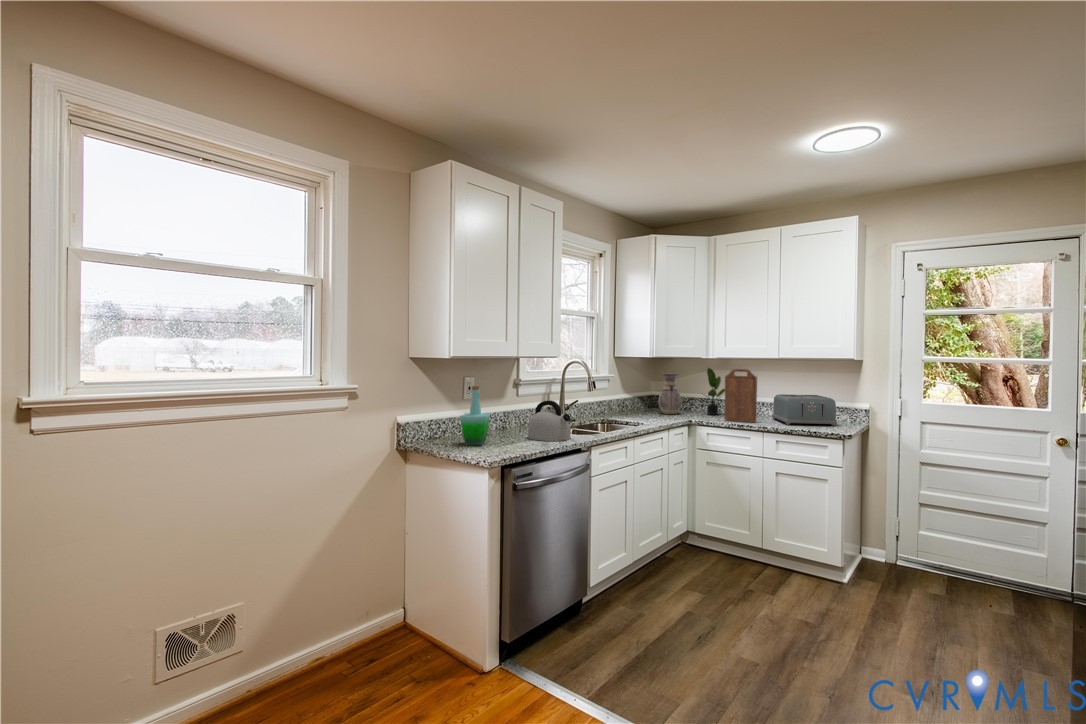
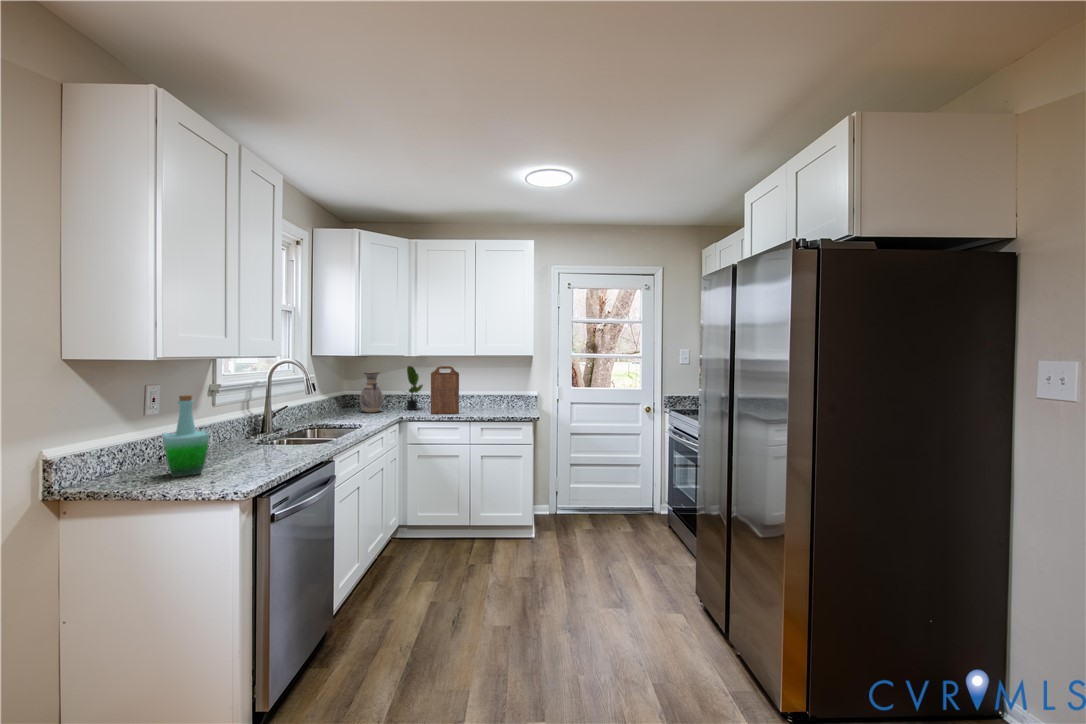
toaster: present [772,394,837,426] -> none [465,387,518,413]
kettle: present [528,401,571,441] -> none [251,408,313,457]

